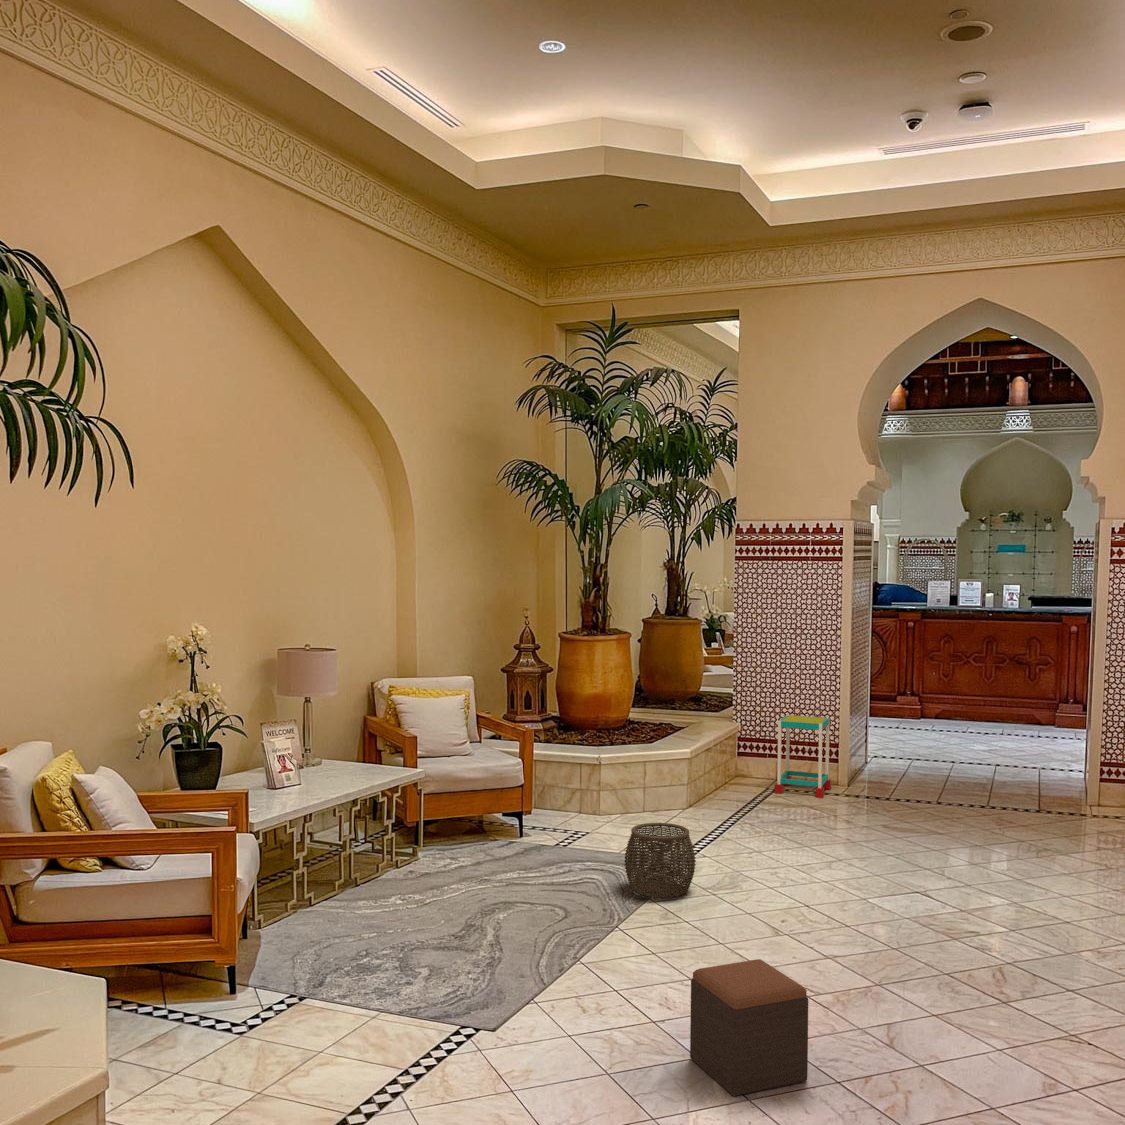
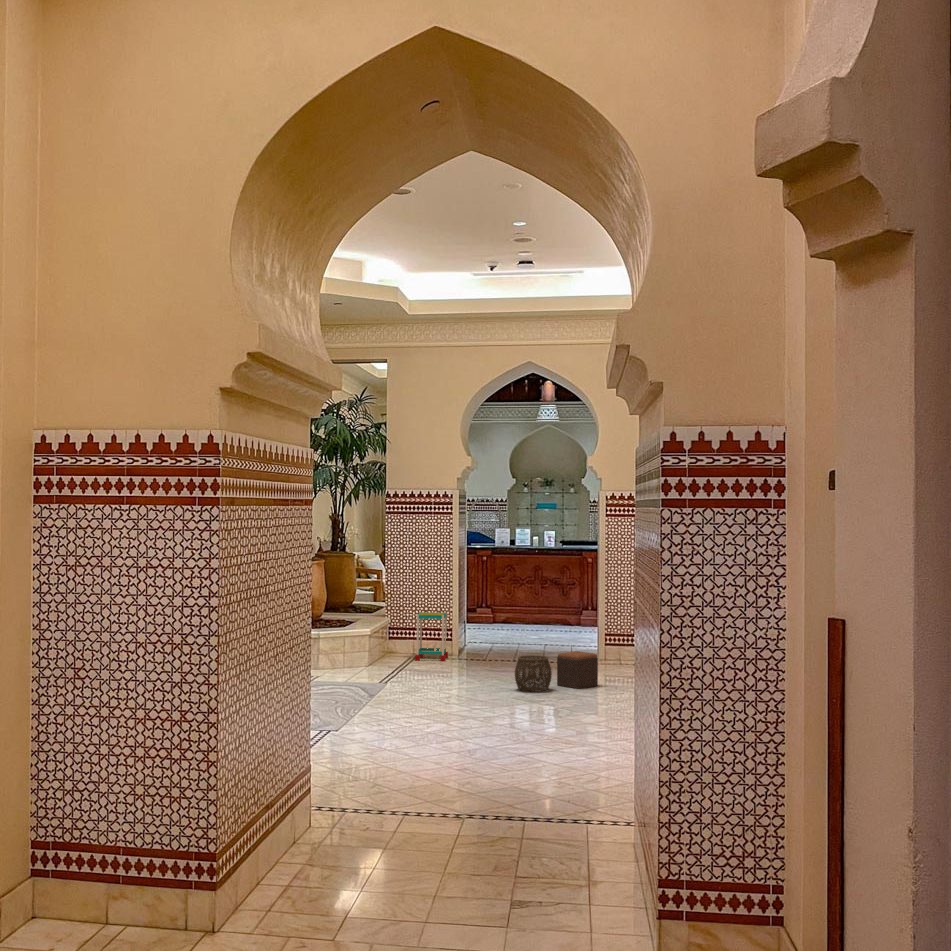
woven basket: present [624,823,696,898] -> present [515,655,552,692]
footstool: present [690,959,808,1096] -> present [557,651,598,689]

